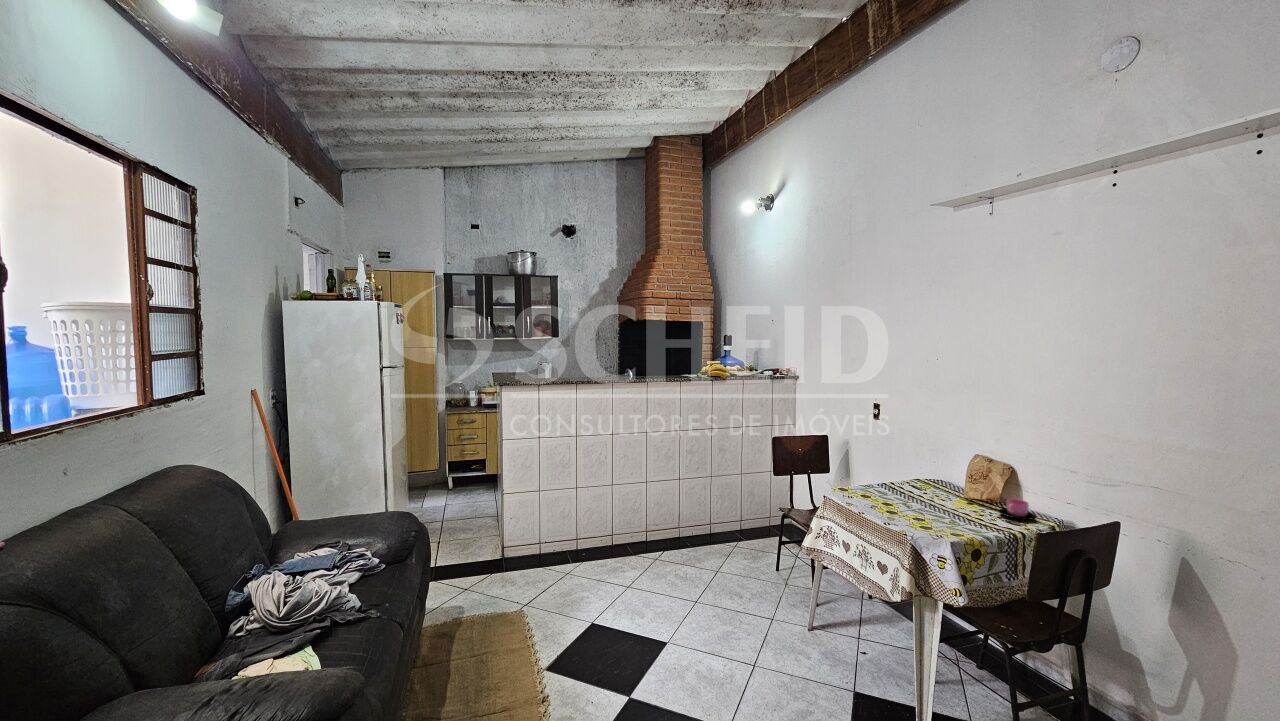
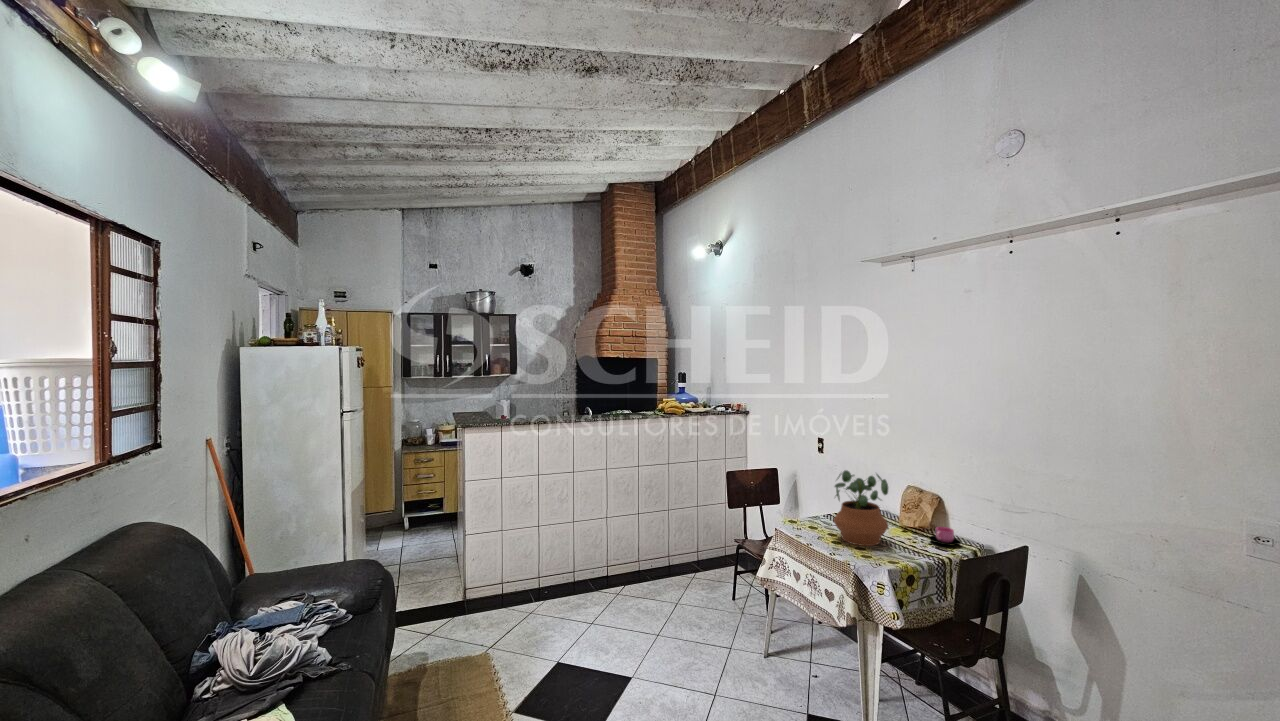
potted plant: none [889,434,954,517] -> present [834,470,888,546]

